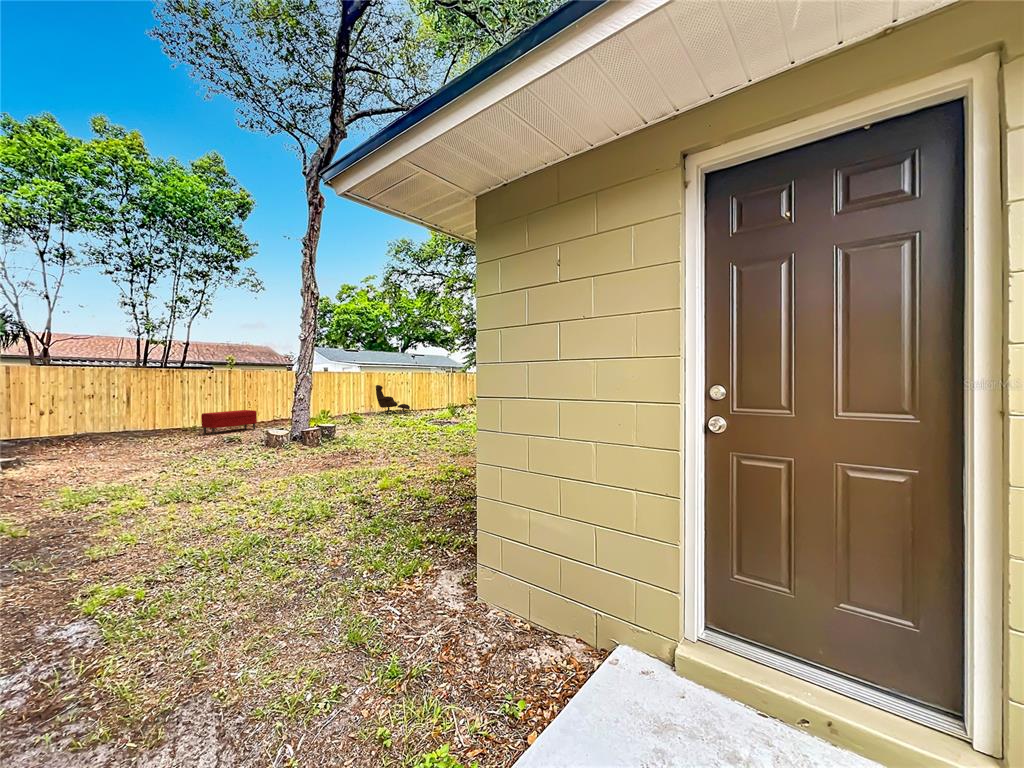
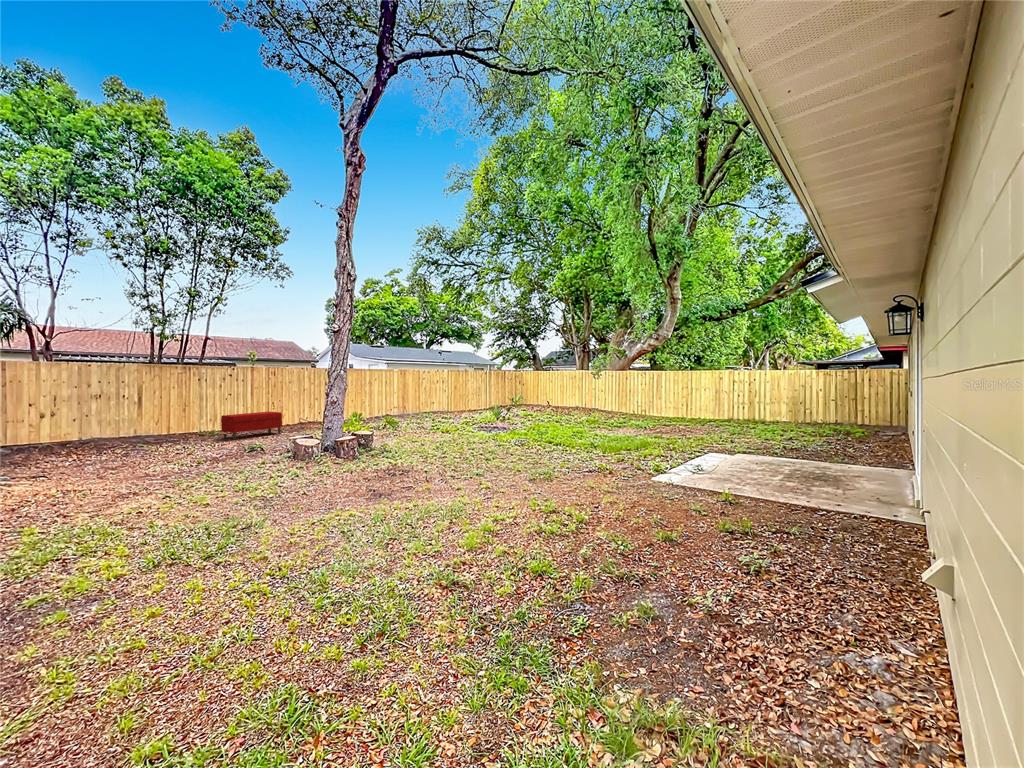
lounge chair: present [376,385,410,414] -> none [410,384,447,416]

